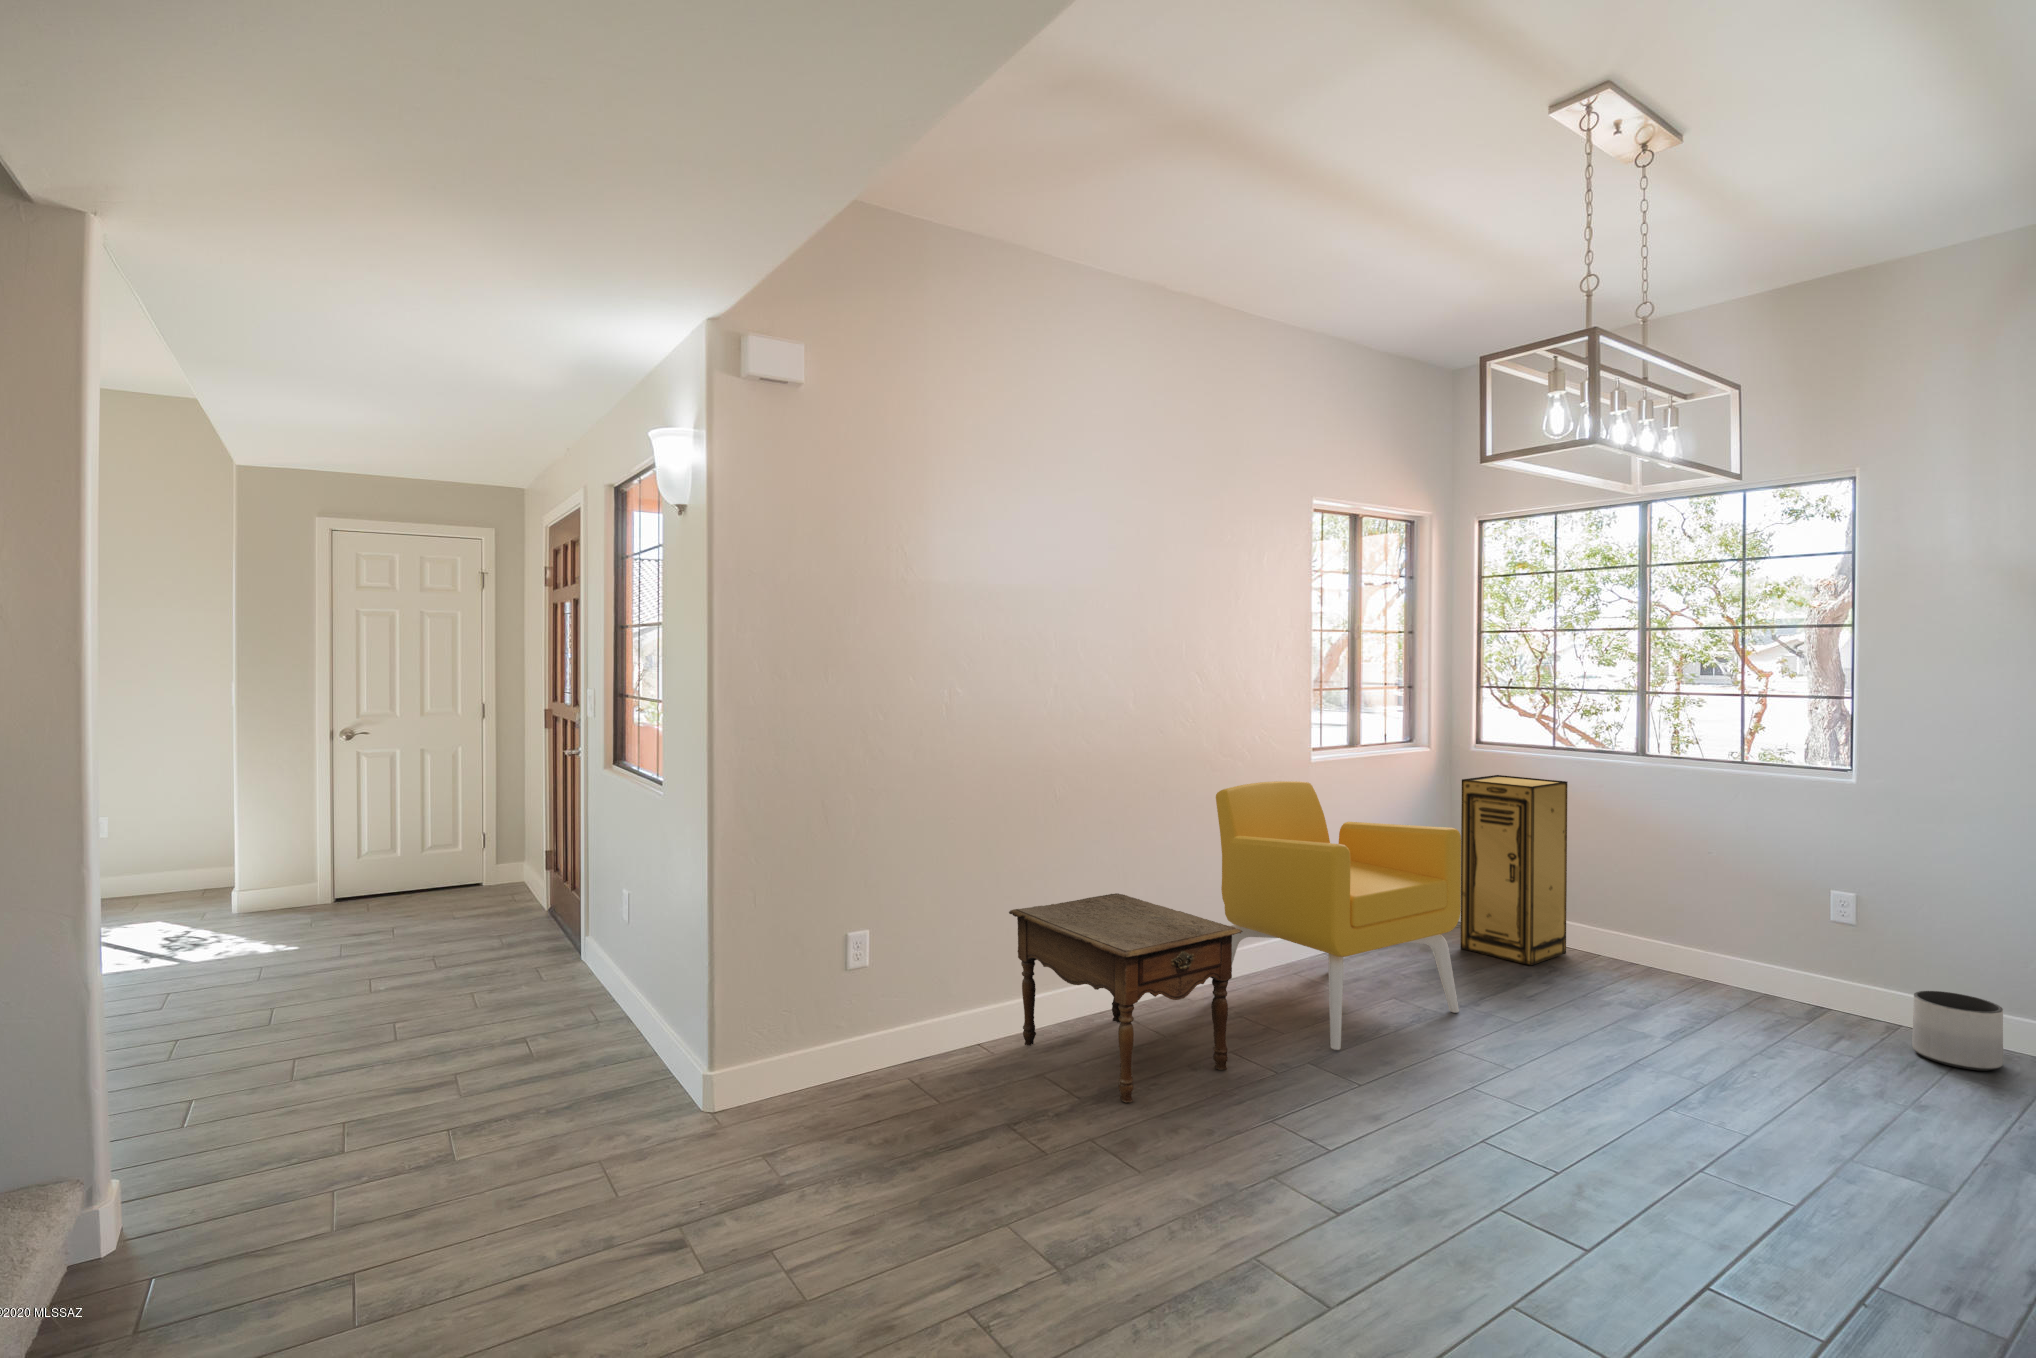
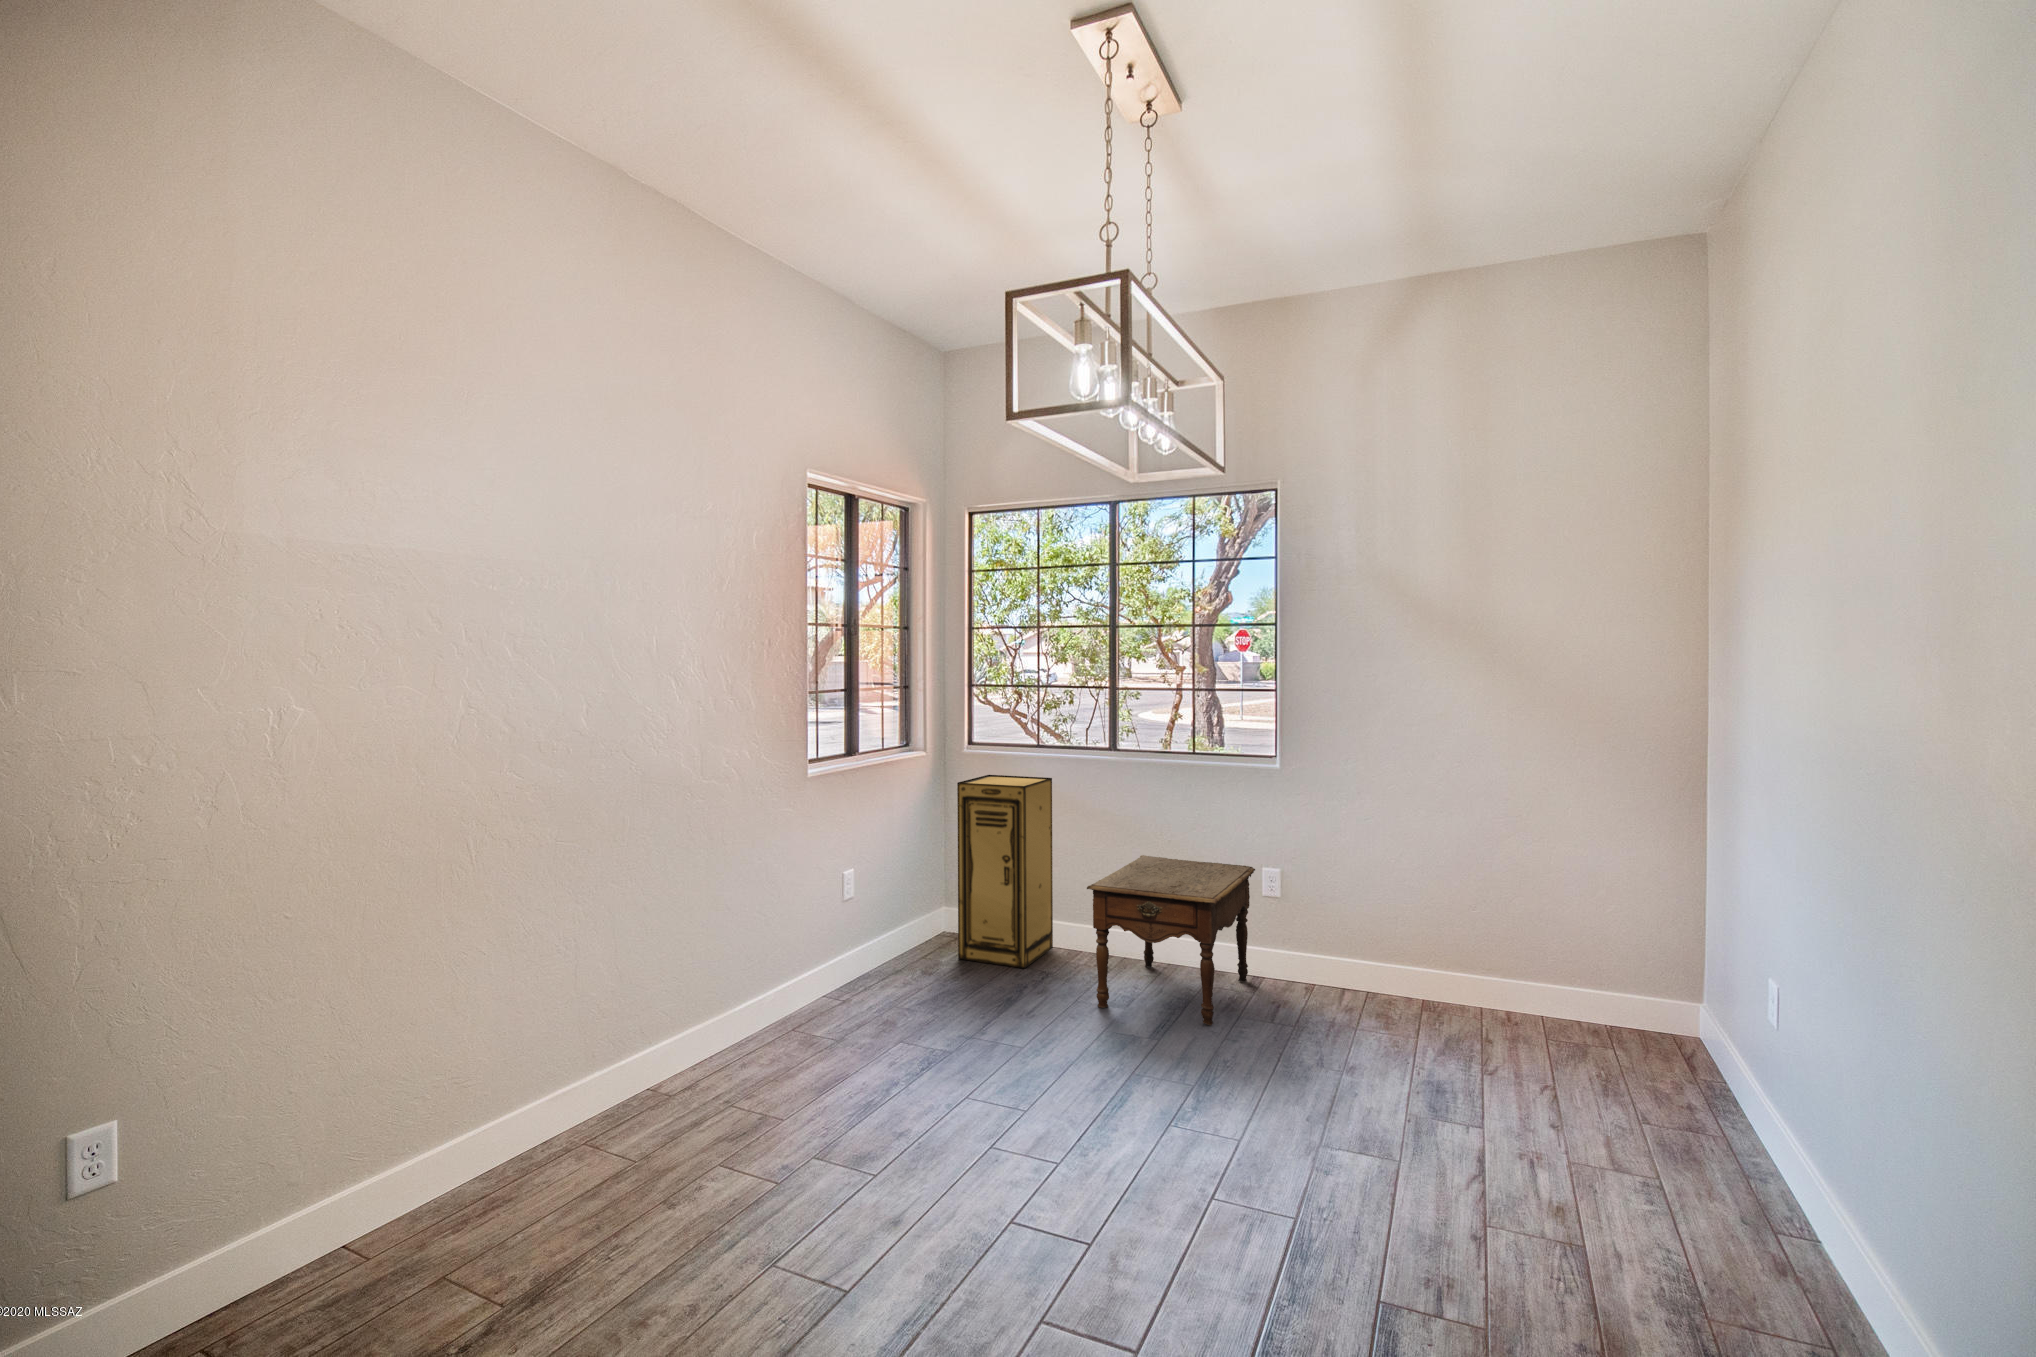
armchair: present [1213,781,1461,1050] -> none [689,800,967,1127]
side table: present [1009,893,1243,1102] -> present [1087,855,1255,1025]
planter: present [1912,991,2003,1071] -> none [1329,945,1390,1012]

